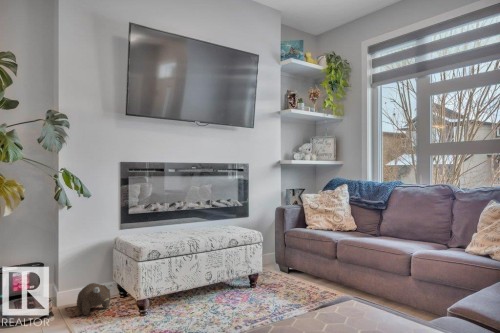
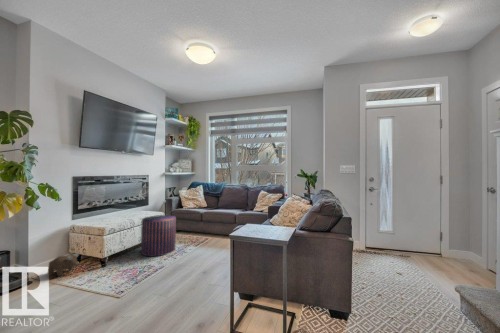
pouf: none [209,237,271,318] -> present [141,215,176,256]

